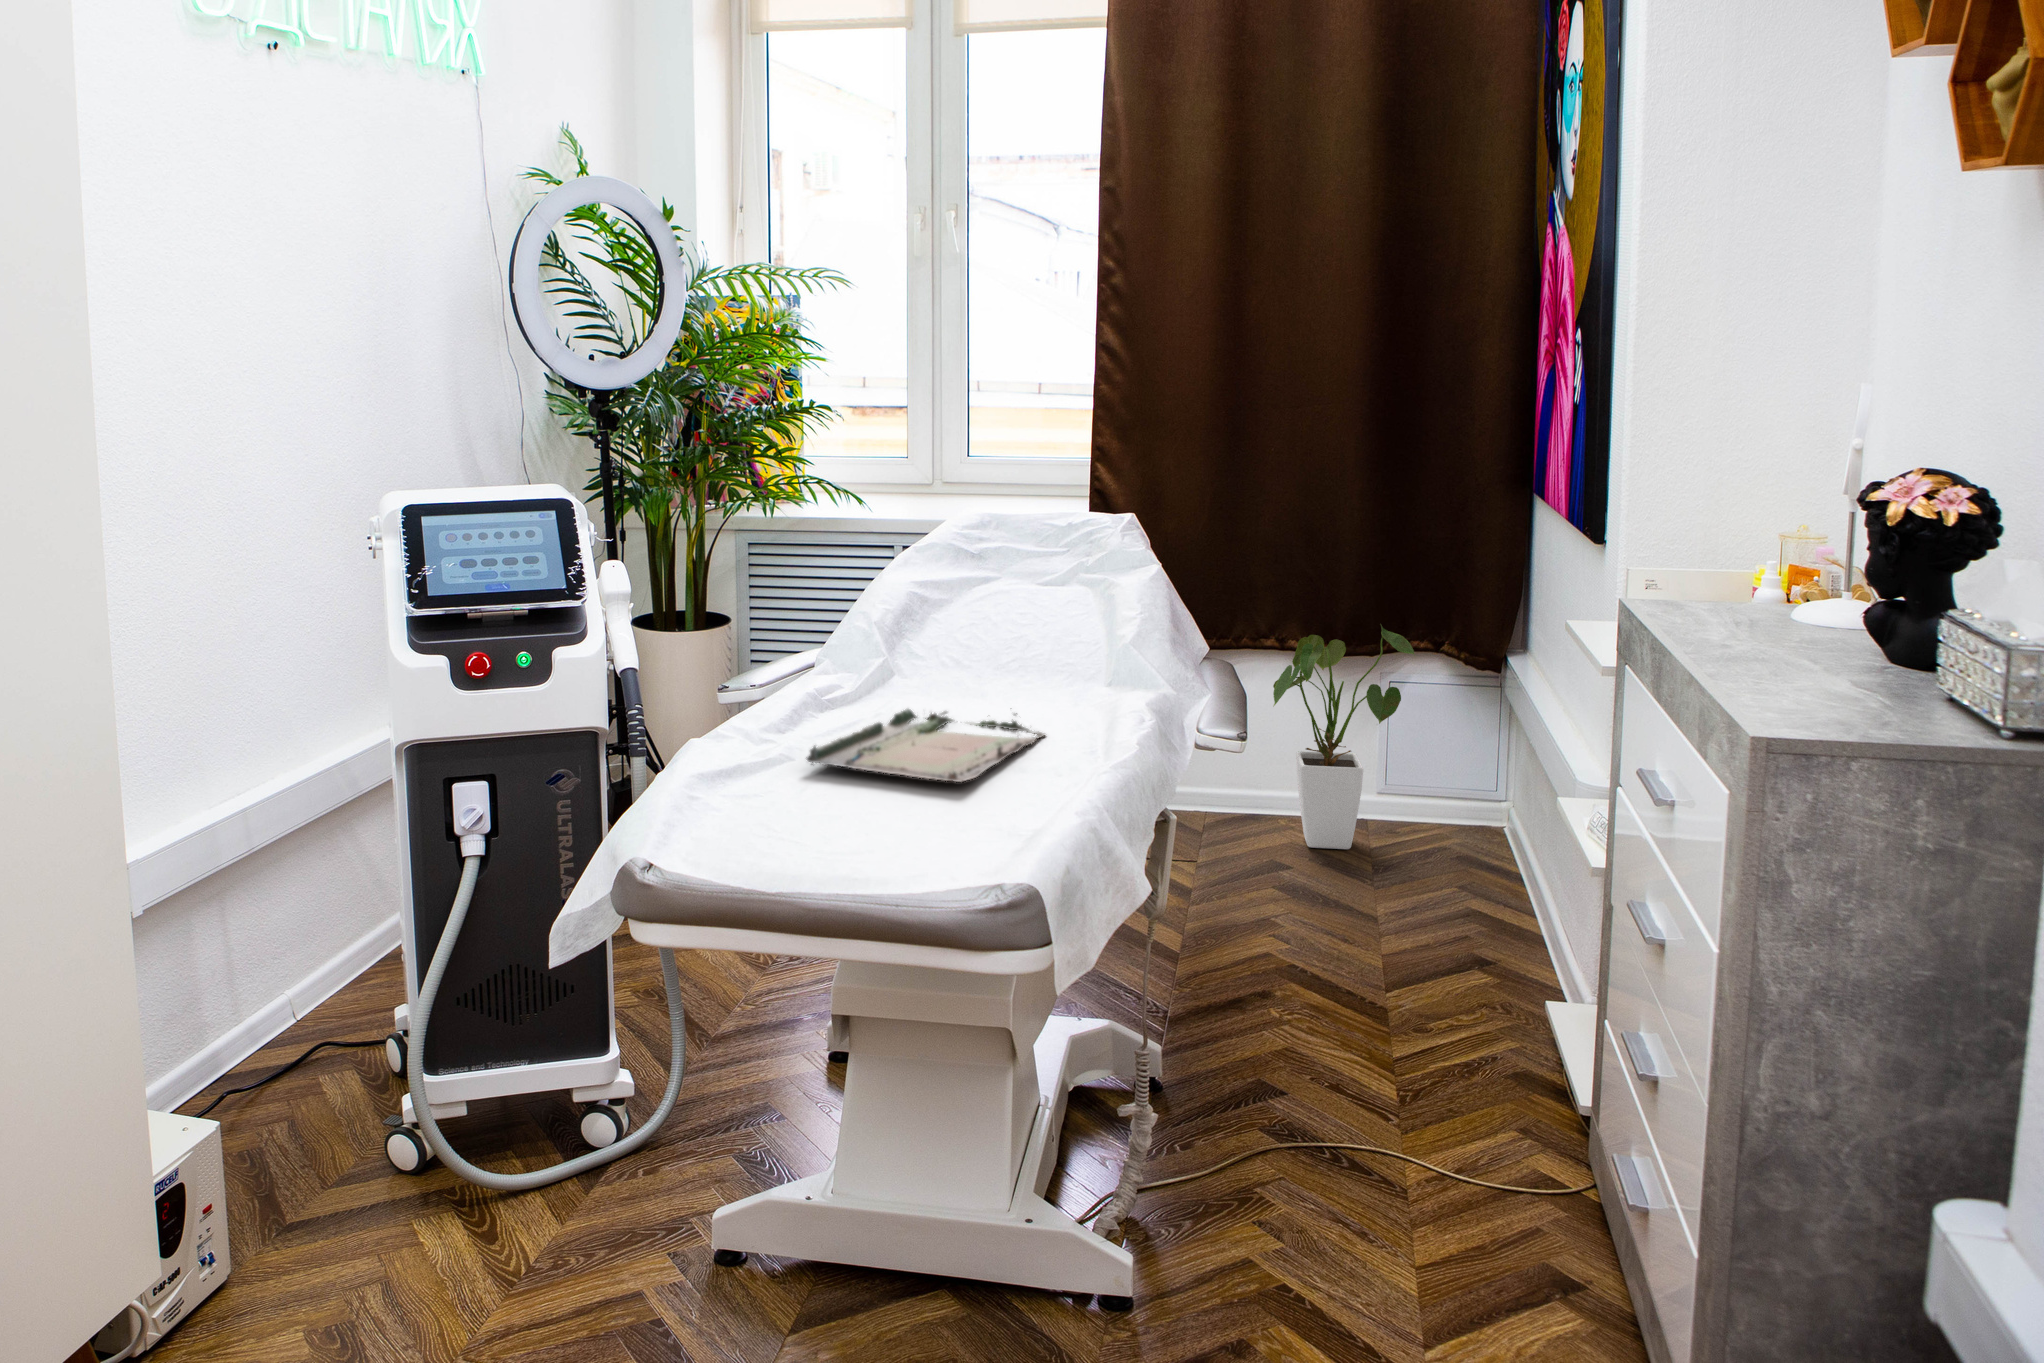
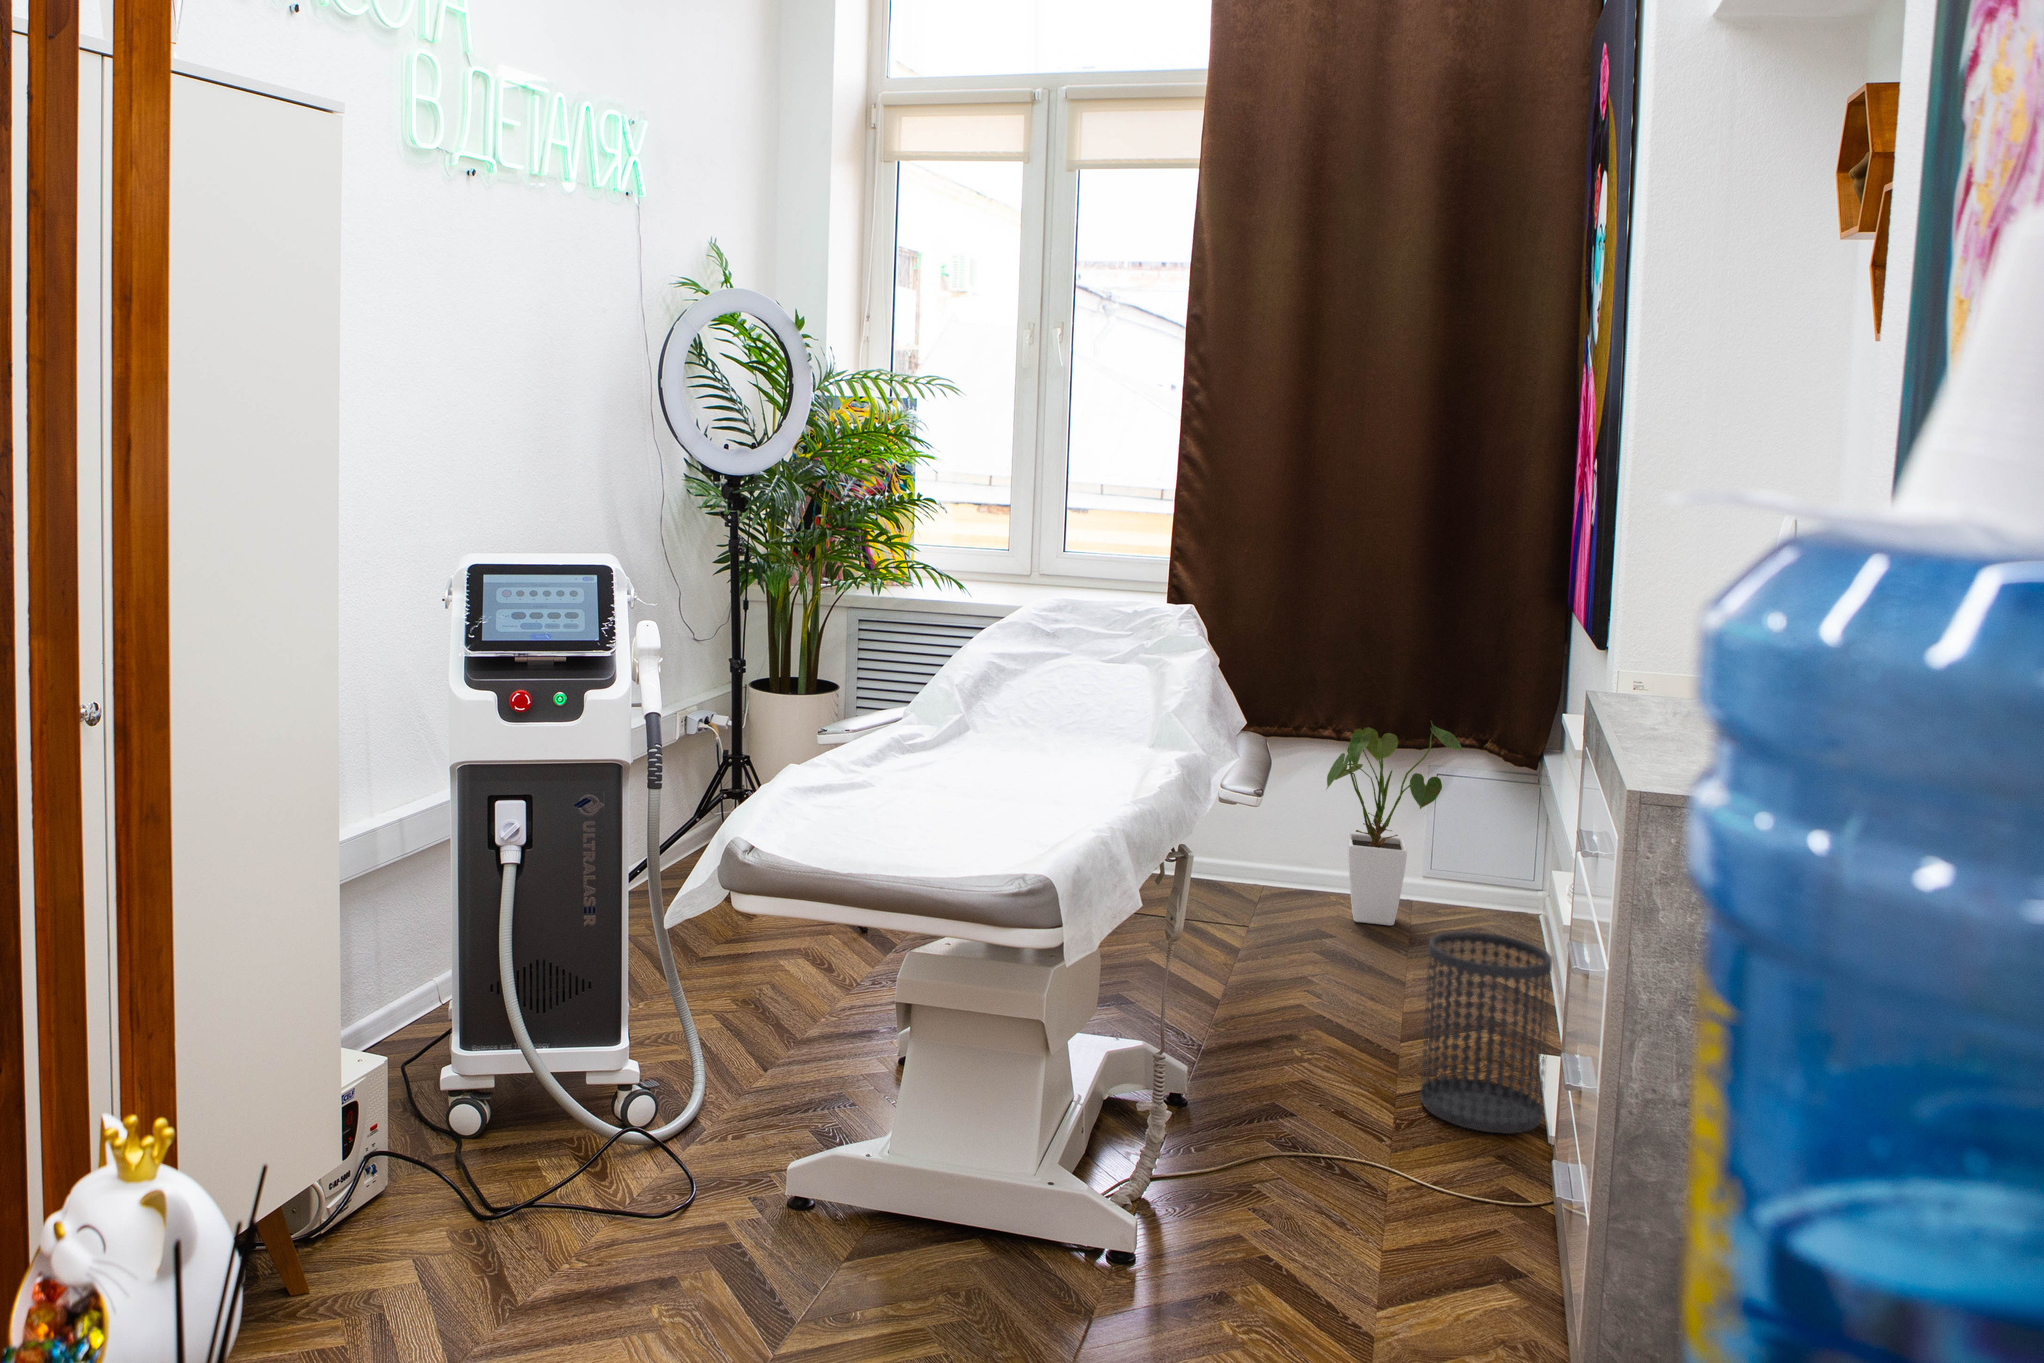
tray: present [806,709,1044,782] -> none [884,755,1091,812]
wastebasket: none [1419,871,1565,1099] -> present [1420,932,1552,1134]

